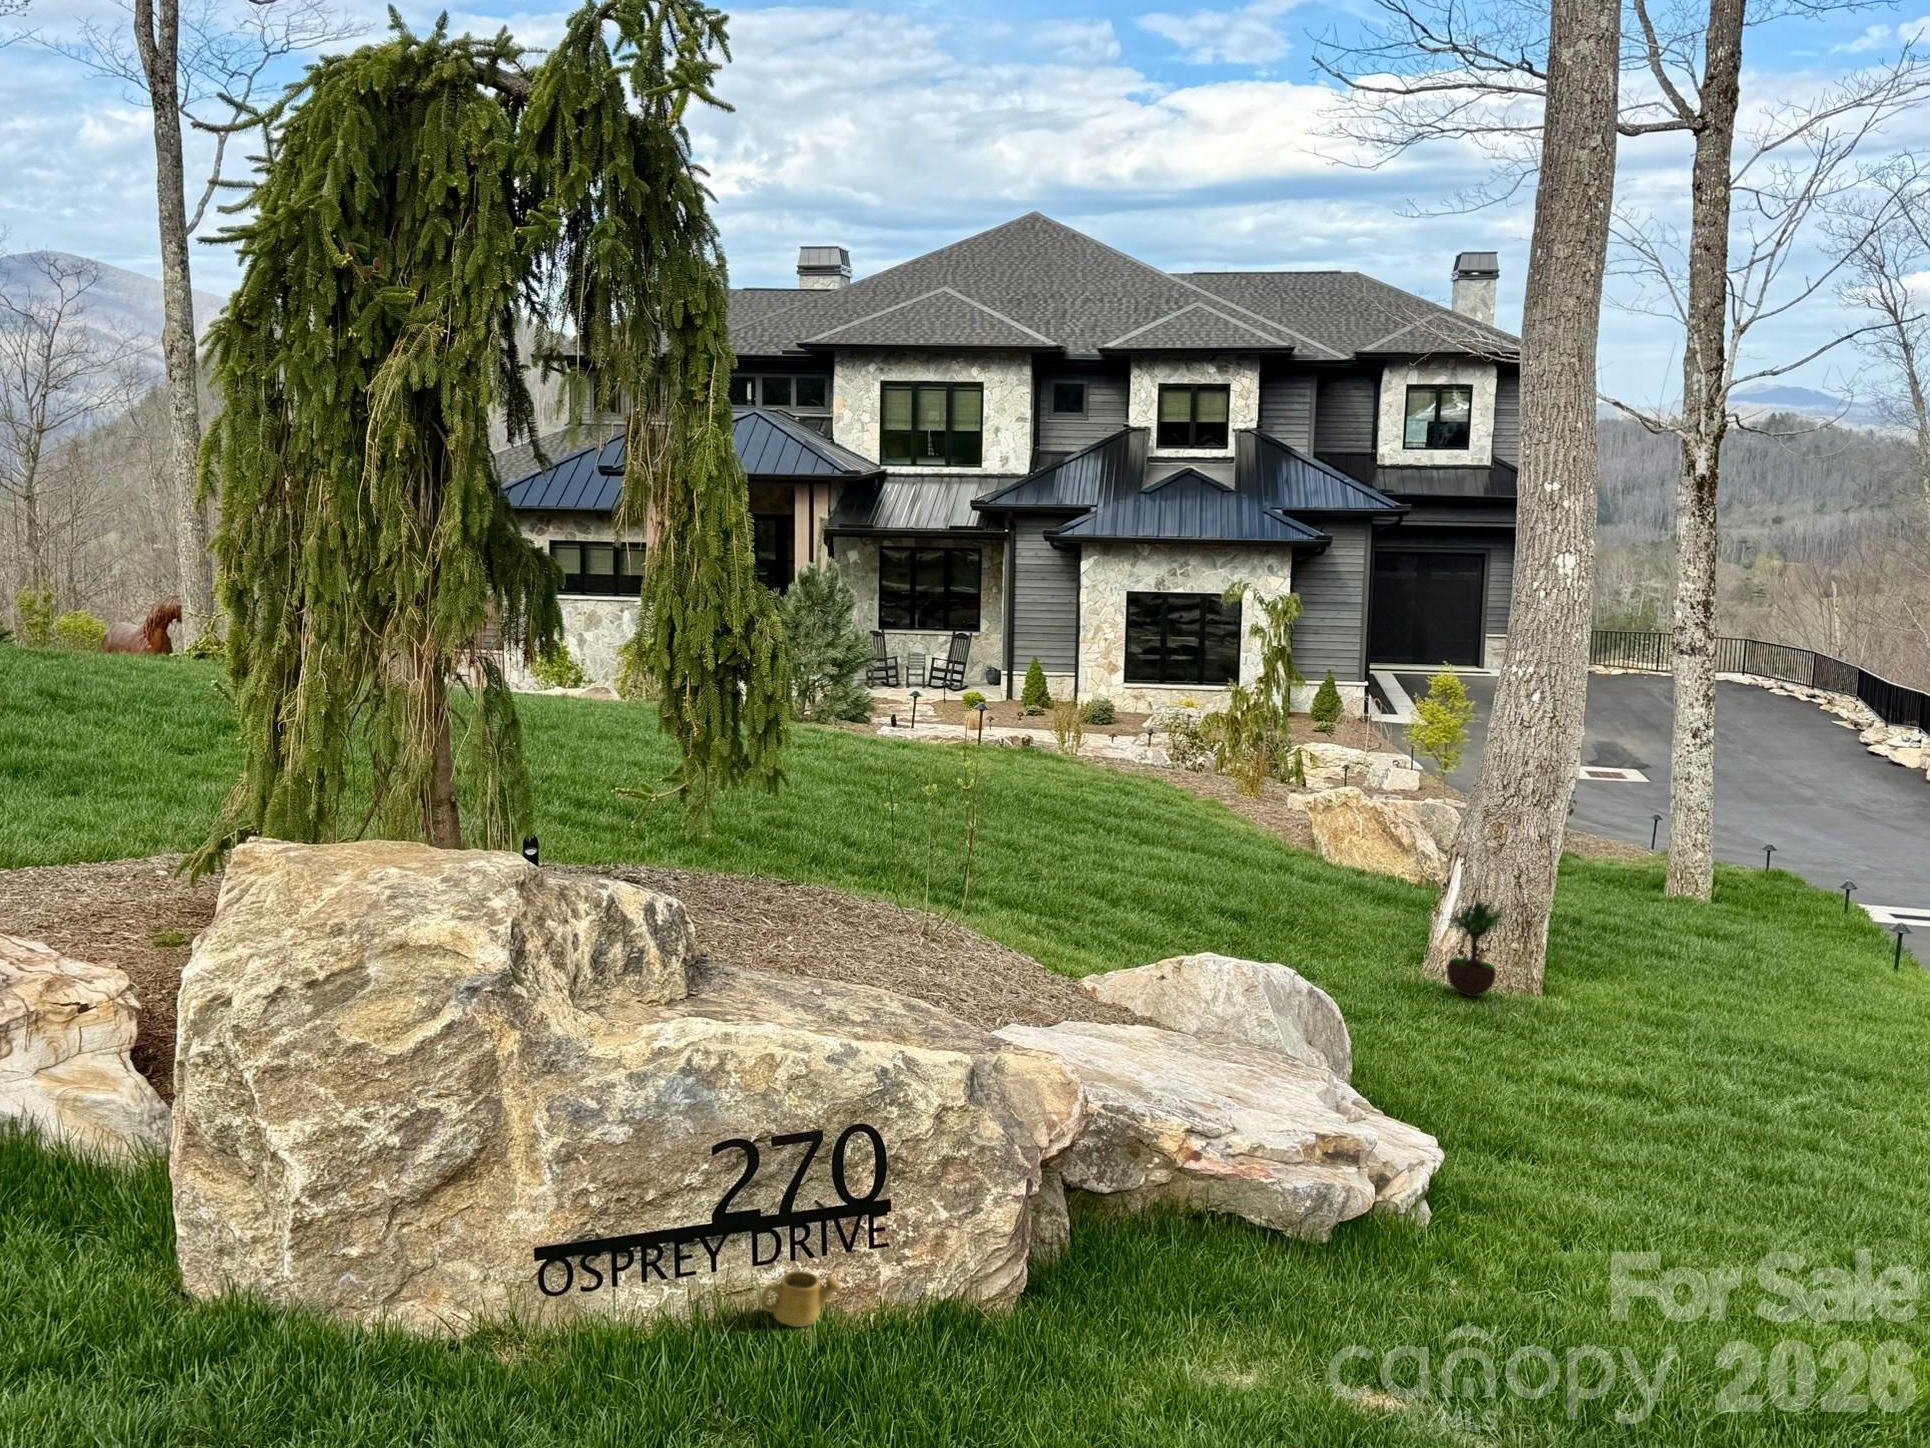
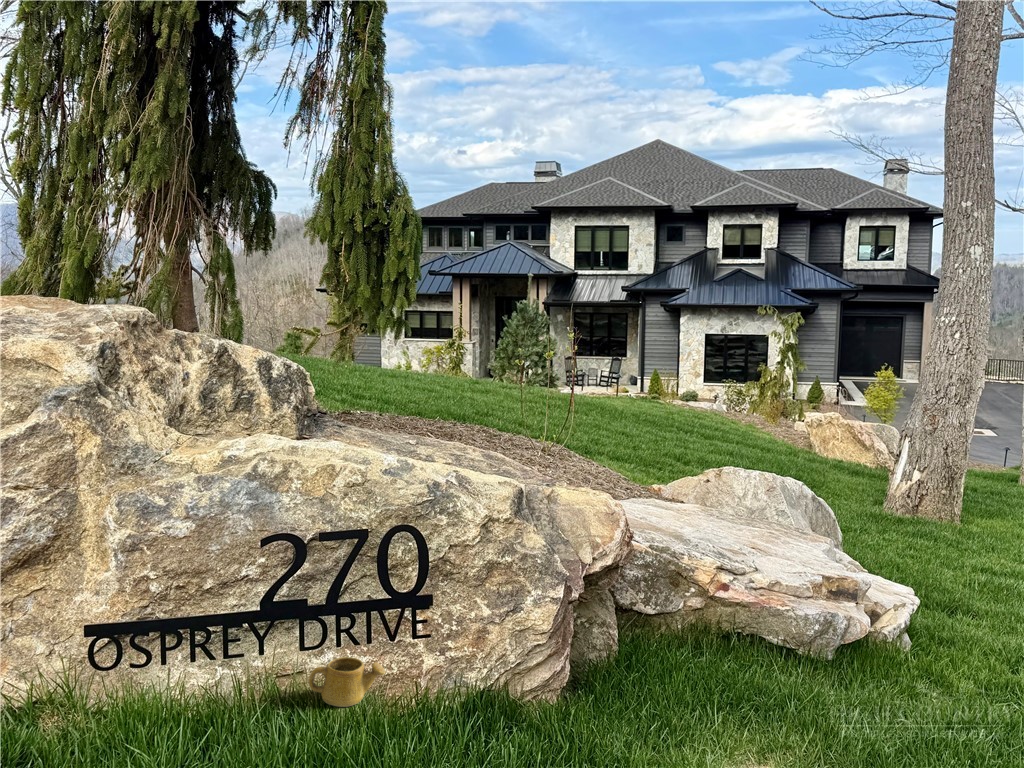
potted tree: present [1447,898,1507,996] -> none [901,451,949,522]

